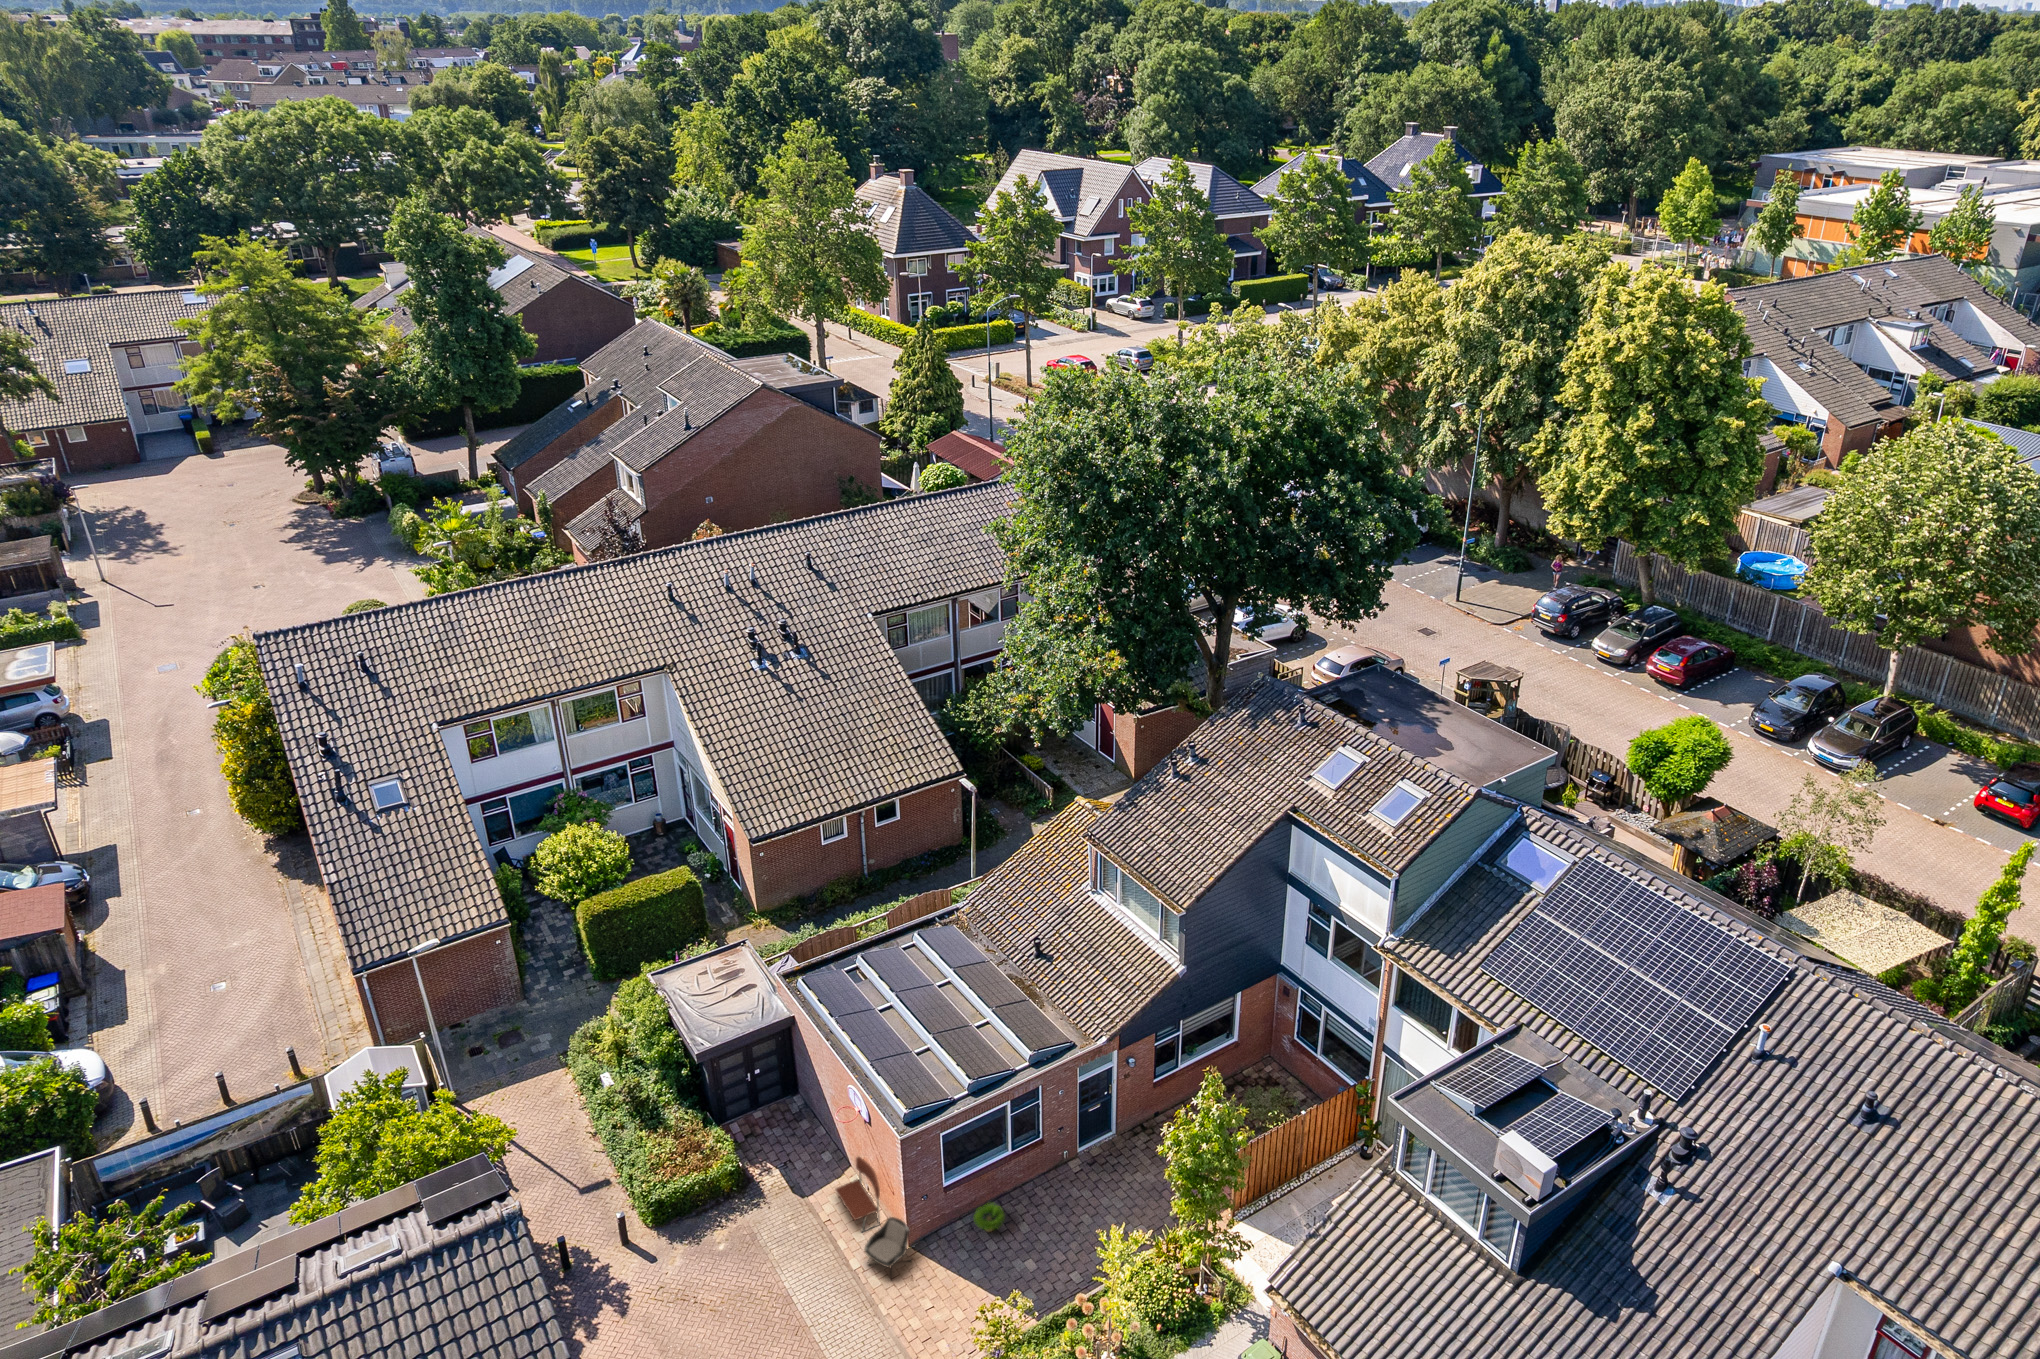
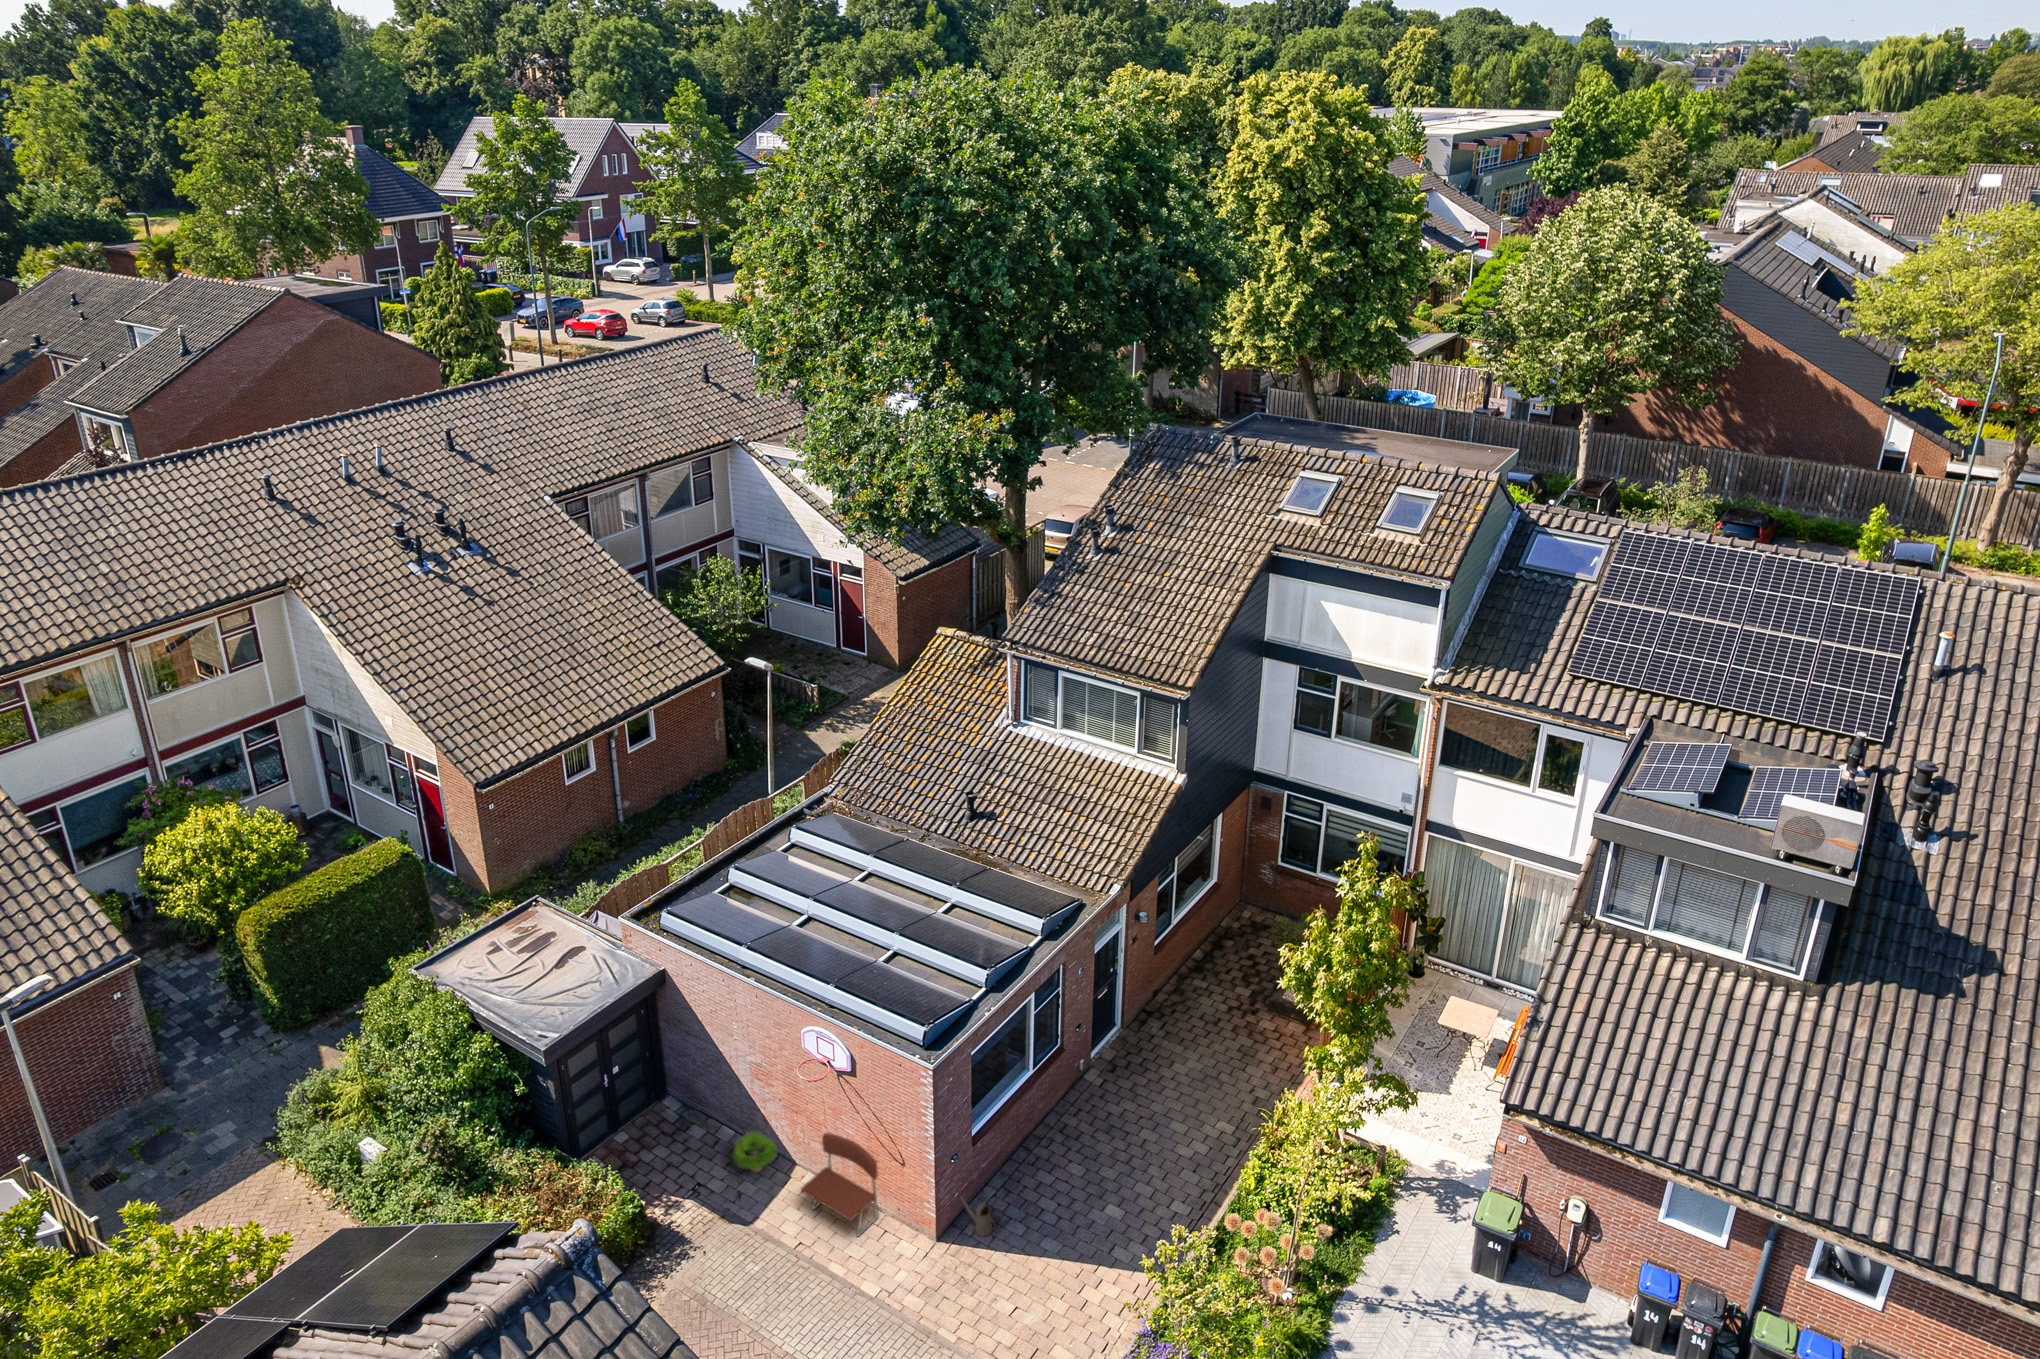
potted plant: present [974,1204,1004,1232] -> present [734,1132,776,1172]
lounge chair: present [865,1217,912,1268] -> none [885,1195,949,1284]
watering can: none [931,1227,947,1261] -> present [961,1197,993,1237]

